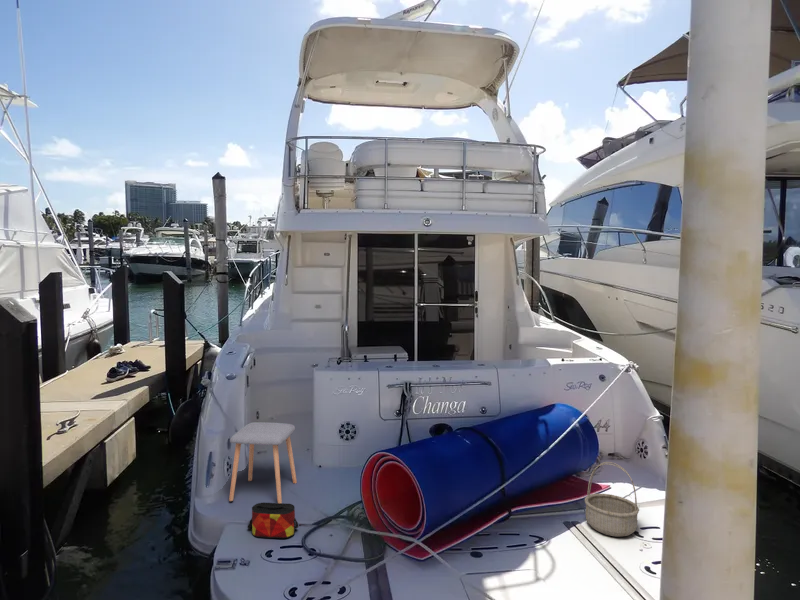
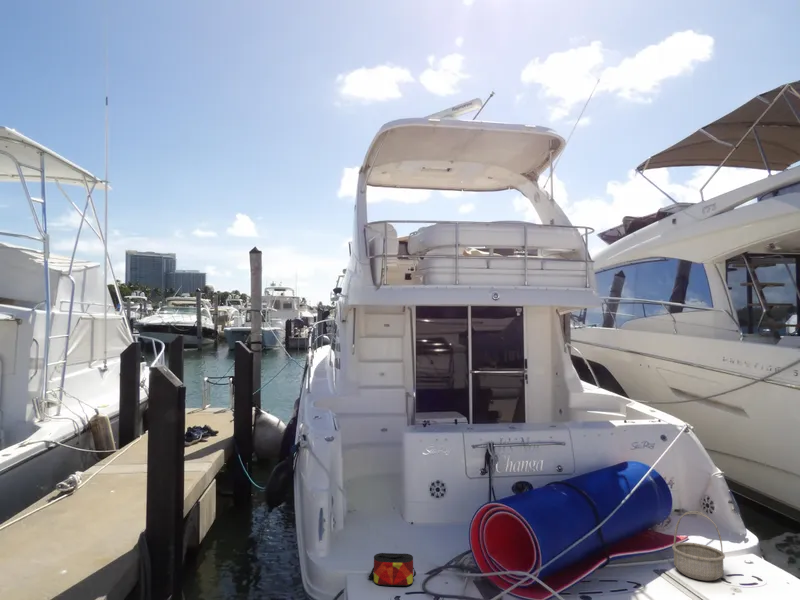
stool: present [229,422,297,503] -> none [341,480,395,557]

